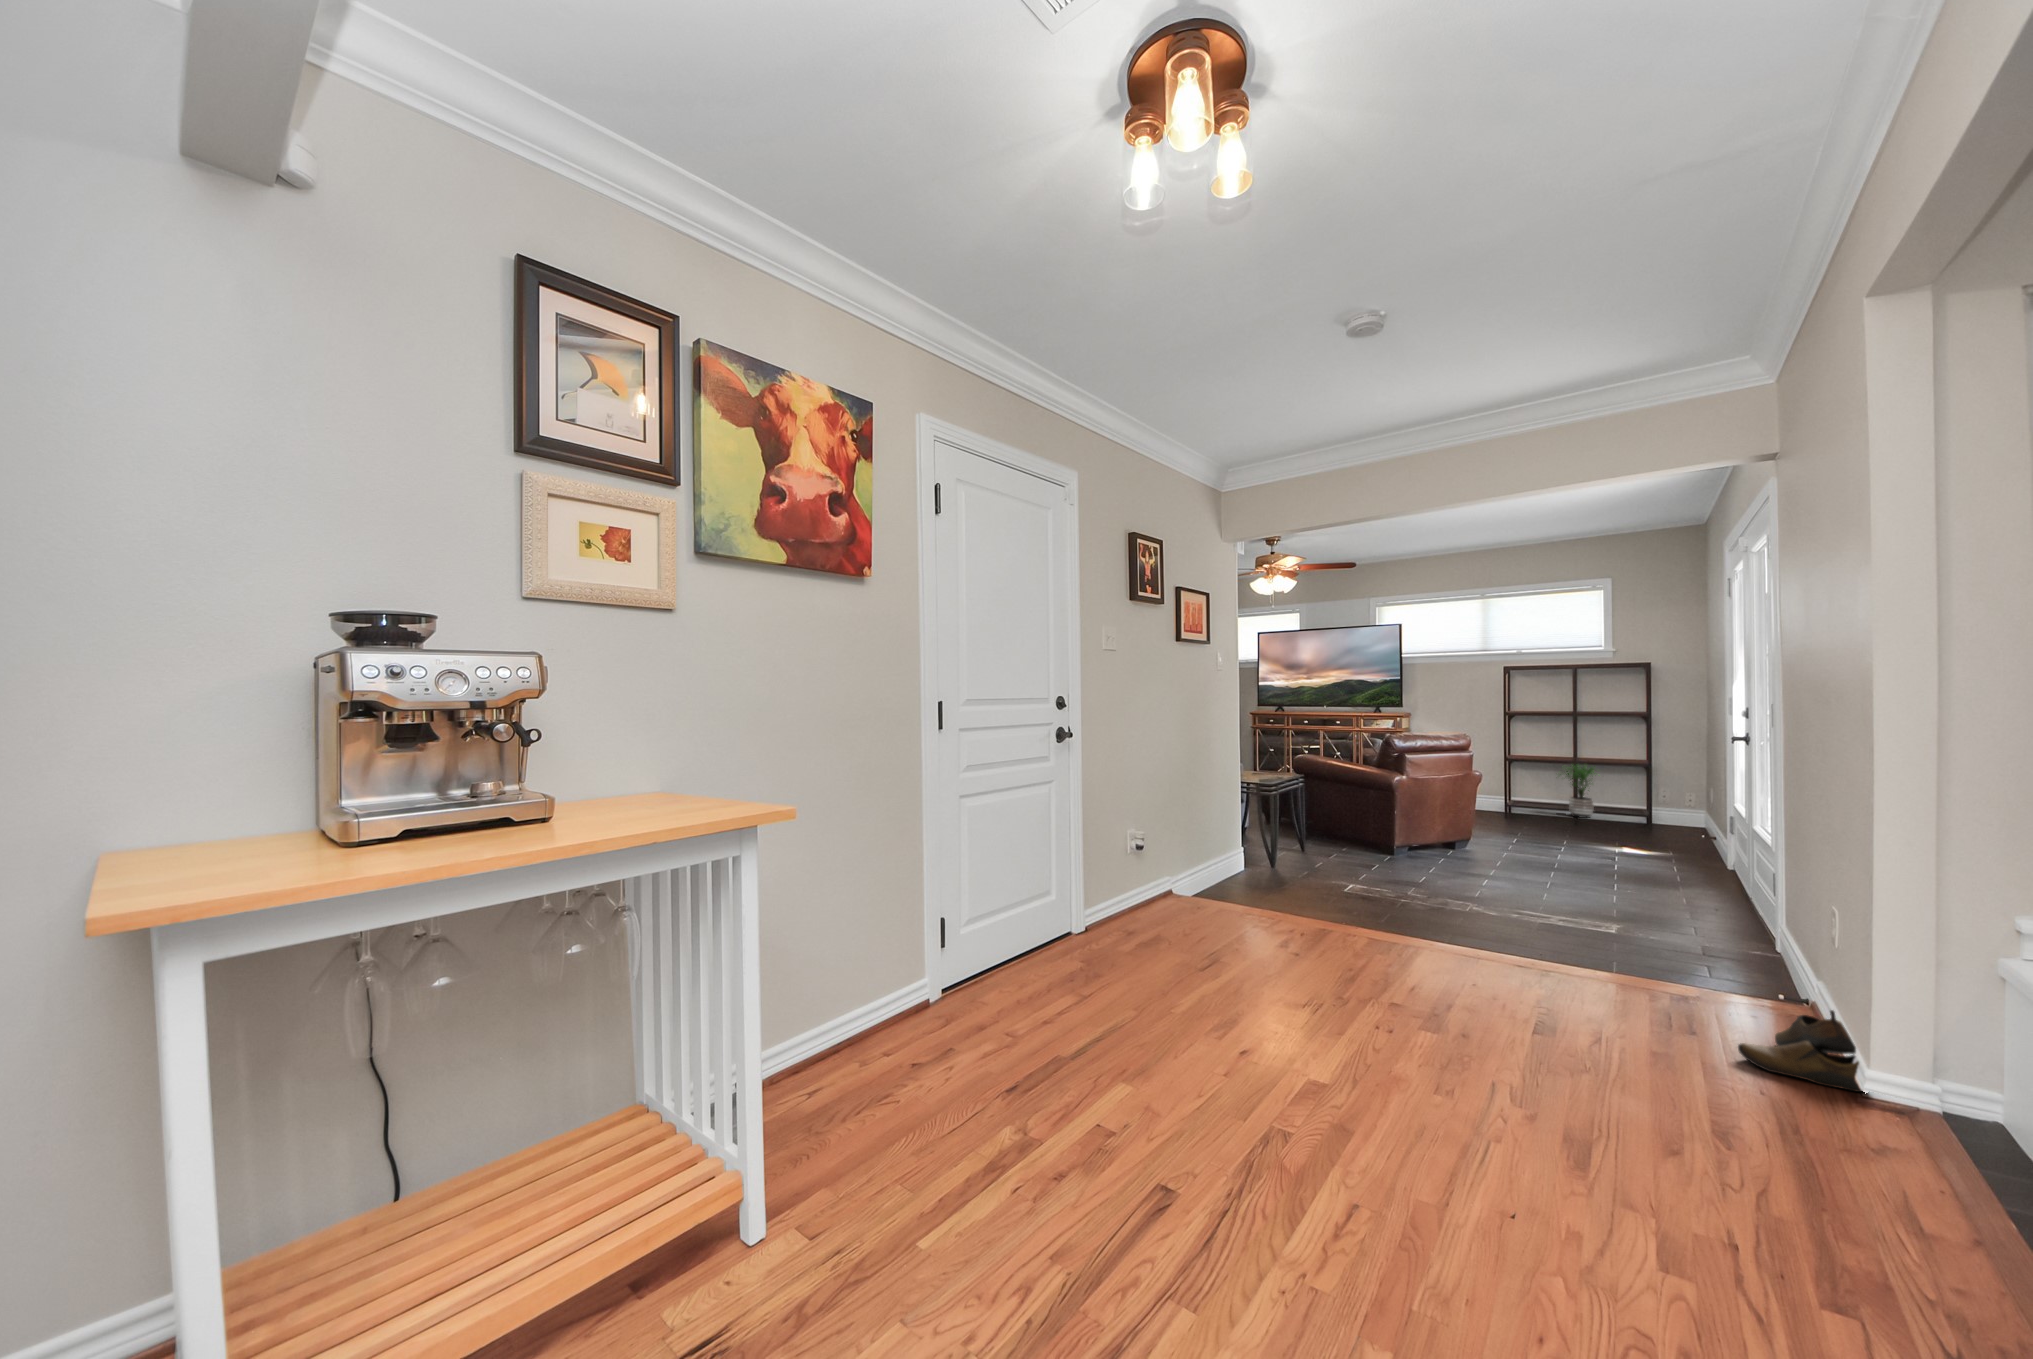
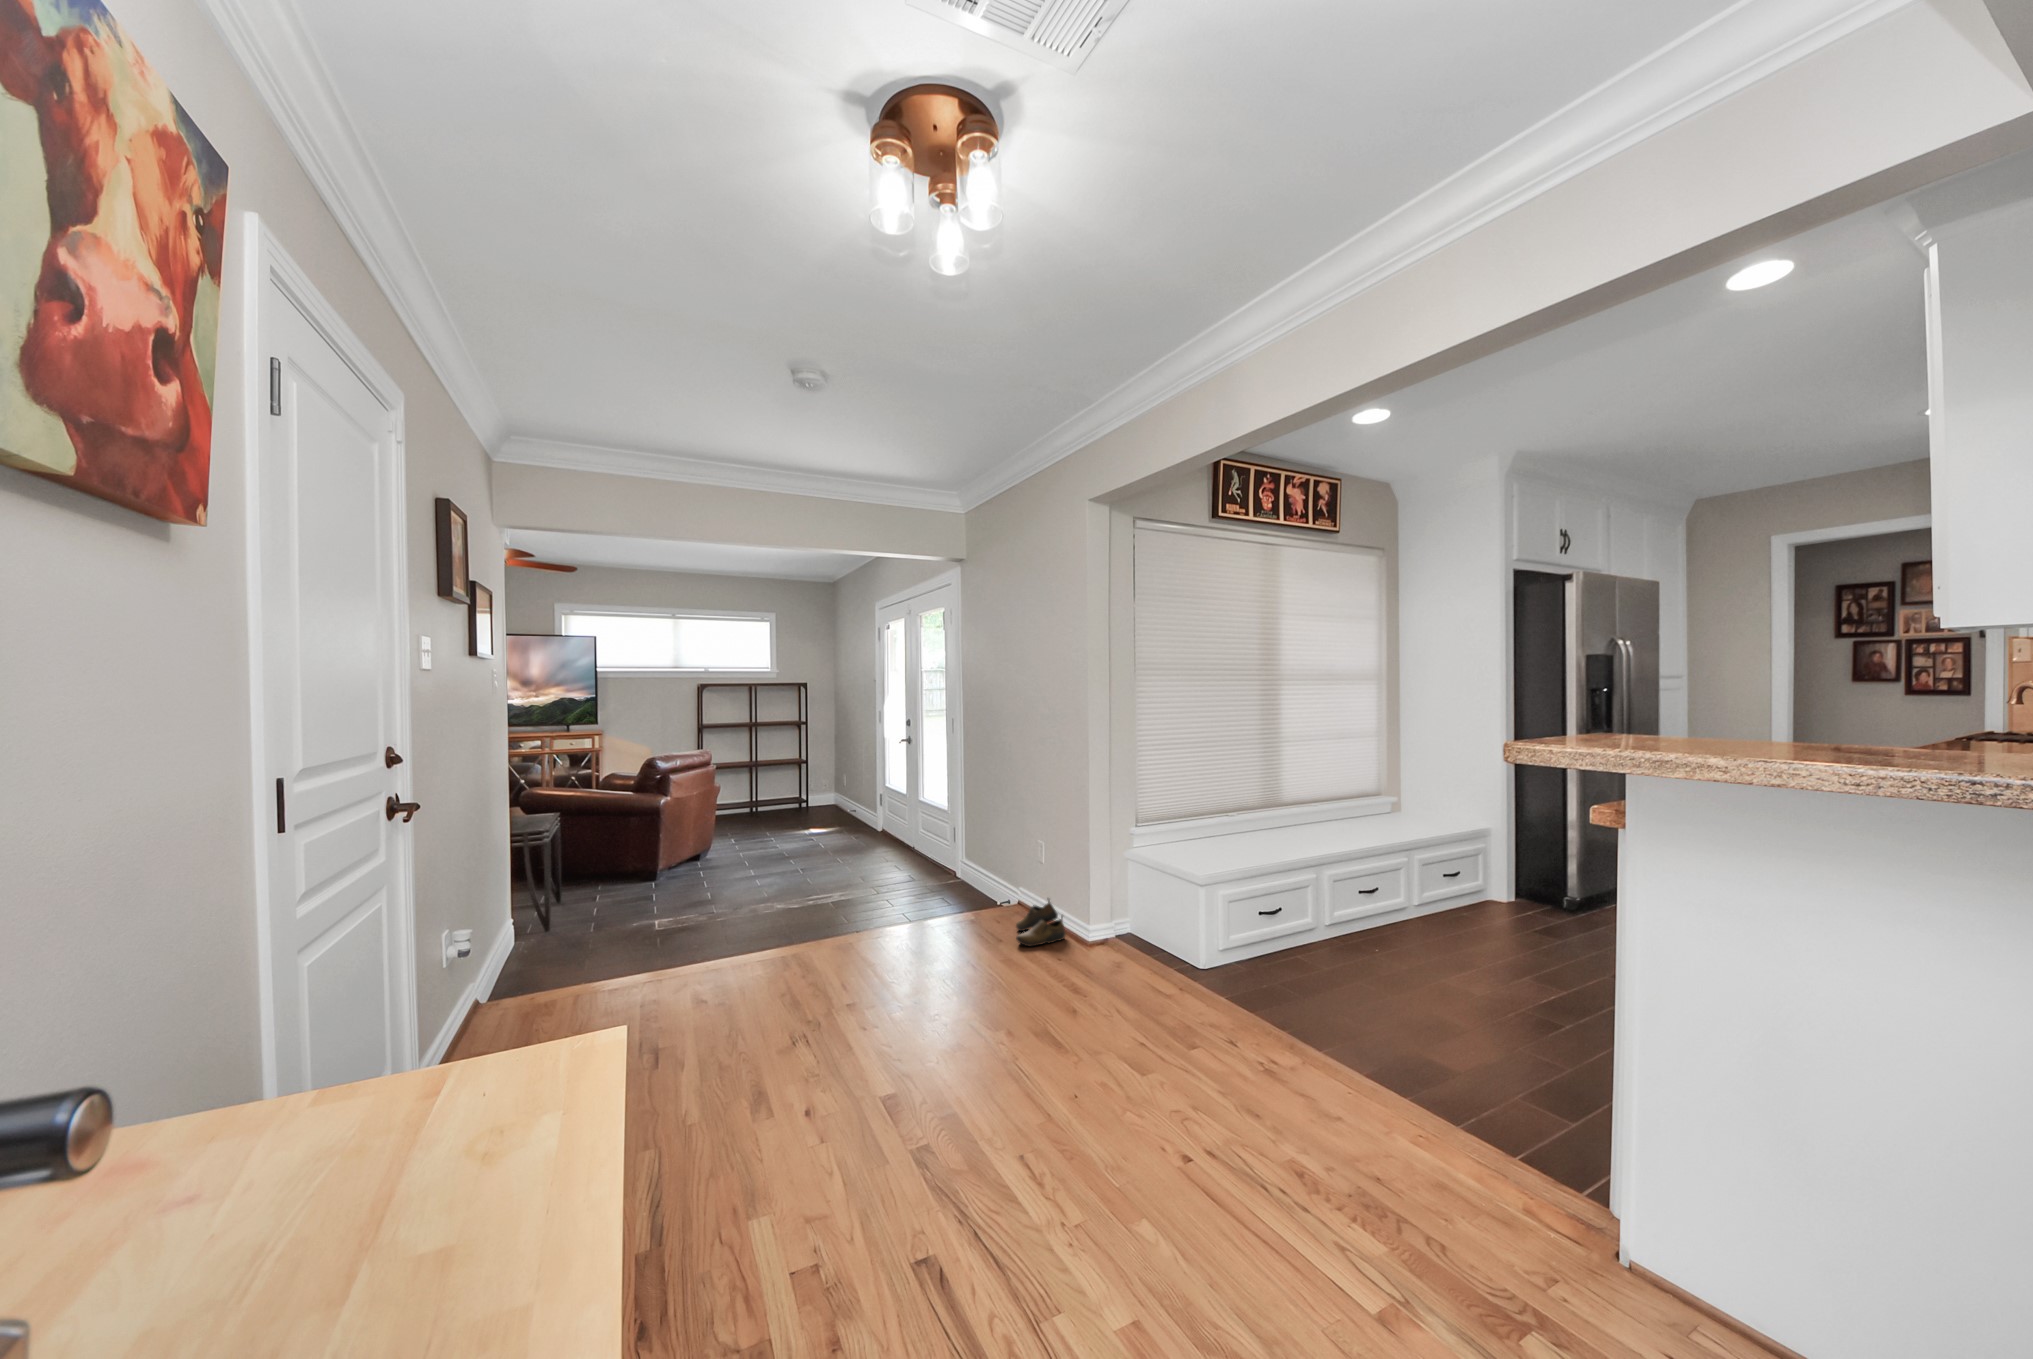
potted plant: present [1560,766,1597,818] -> none [740,764,774,812]

